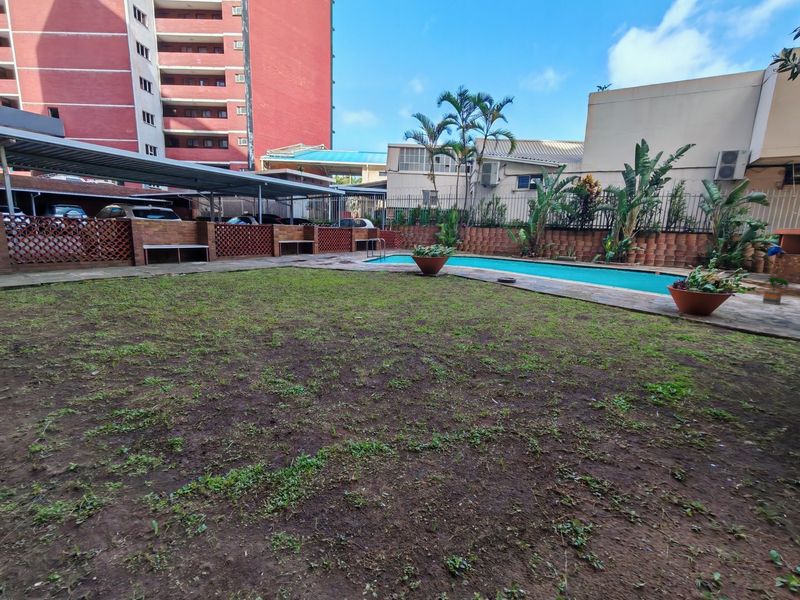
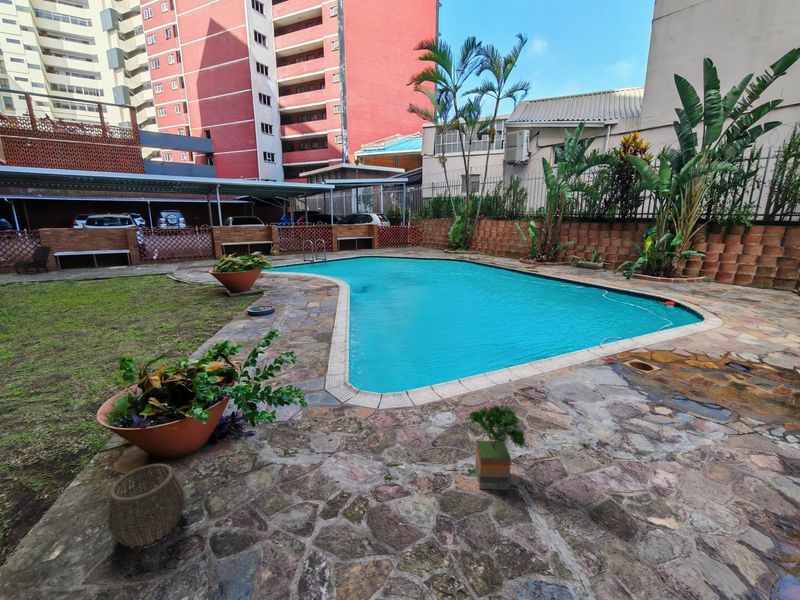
lounge chair: none [72,236,110,268] -> present [15,246,50,275]
woven basket: none [728,295,758,317] -> present [106,464,185,548]

